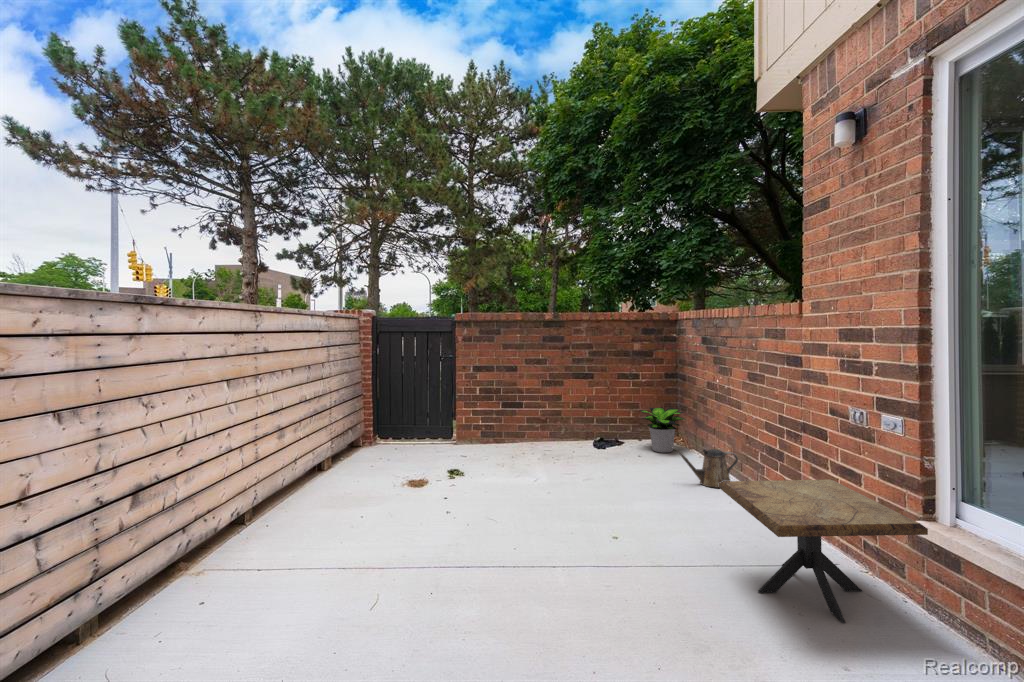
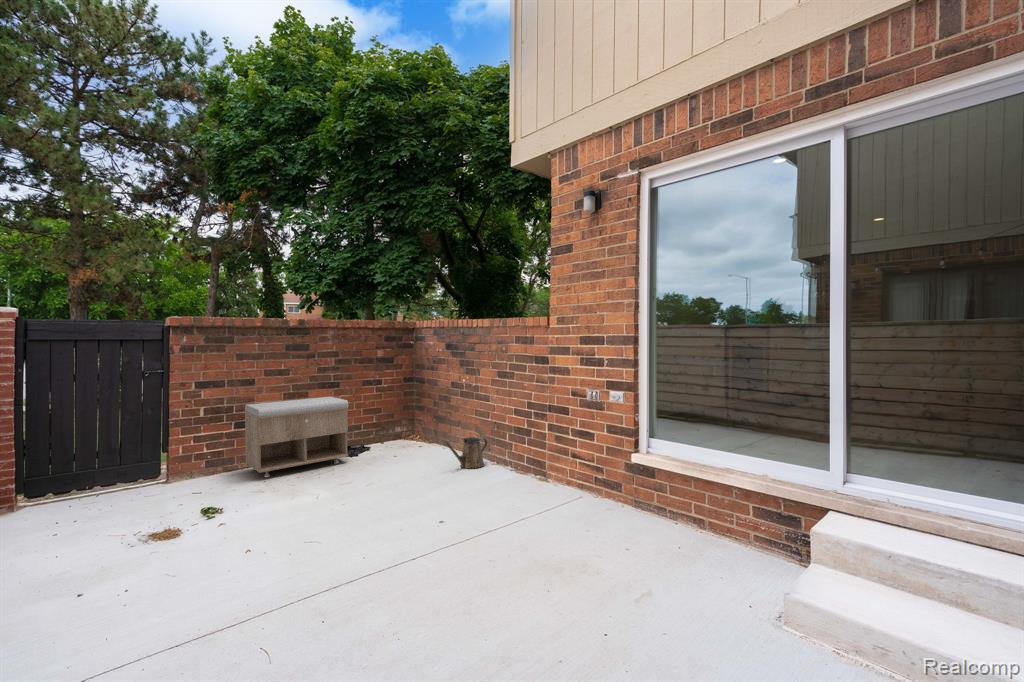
storage bench: none [509,388,591,456] -> present [245,397,349,477]
potted plant: present [640,407,686,453] -> none [389,409,435,450]
side table: present [719,480,928,623] -> none [519,440,643,527]

